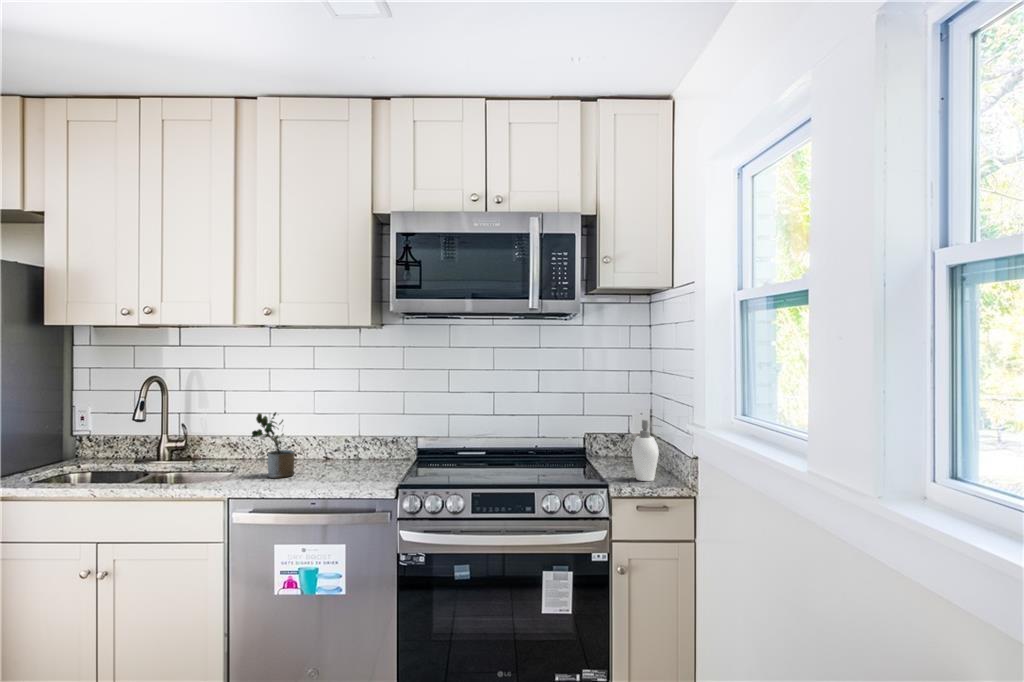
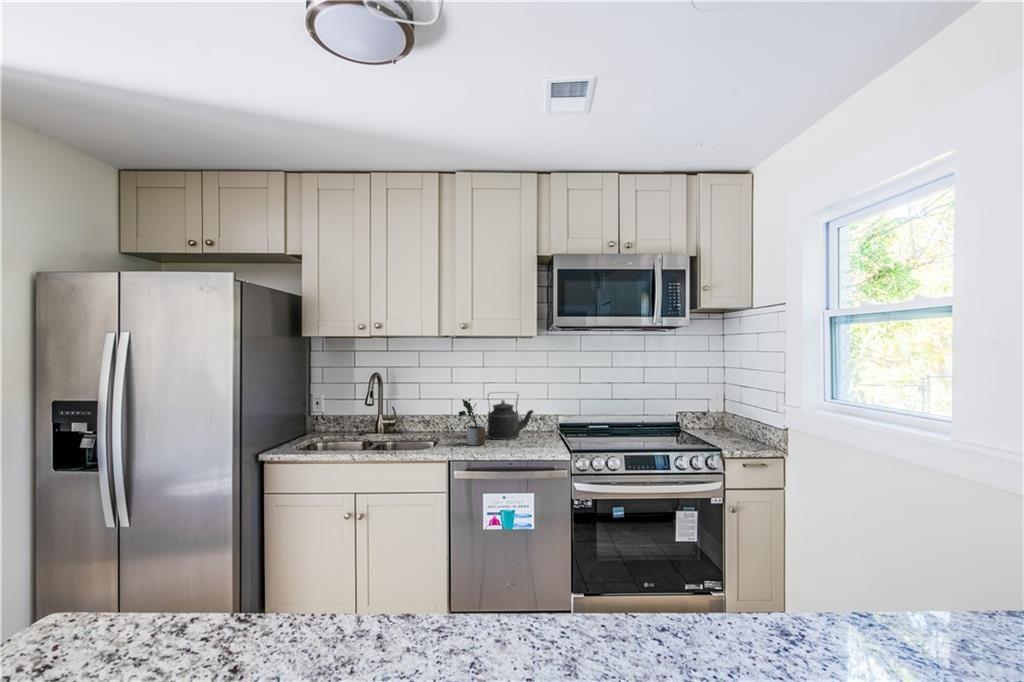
kettle: none [309,404,378,470] -> present [487,395,533,440]
soap dispenser: present [632,420,659,481] -> none [733,403,759,447]

